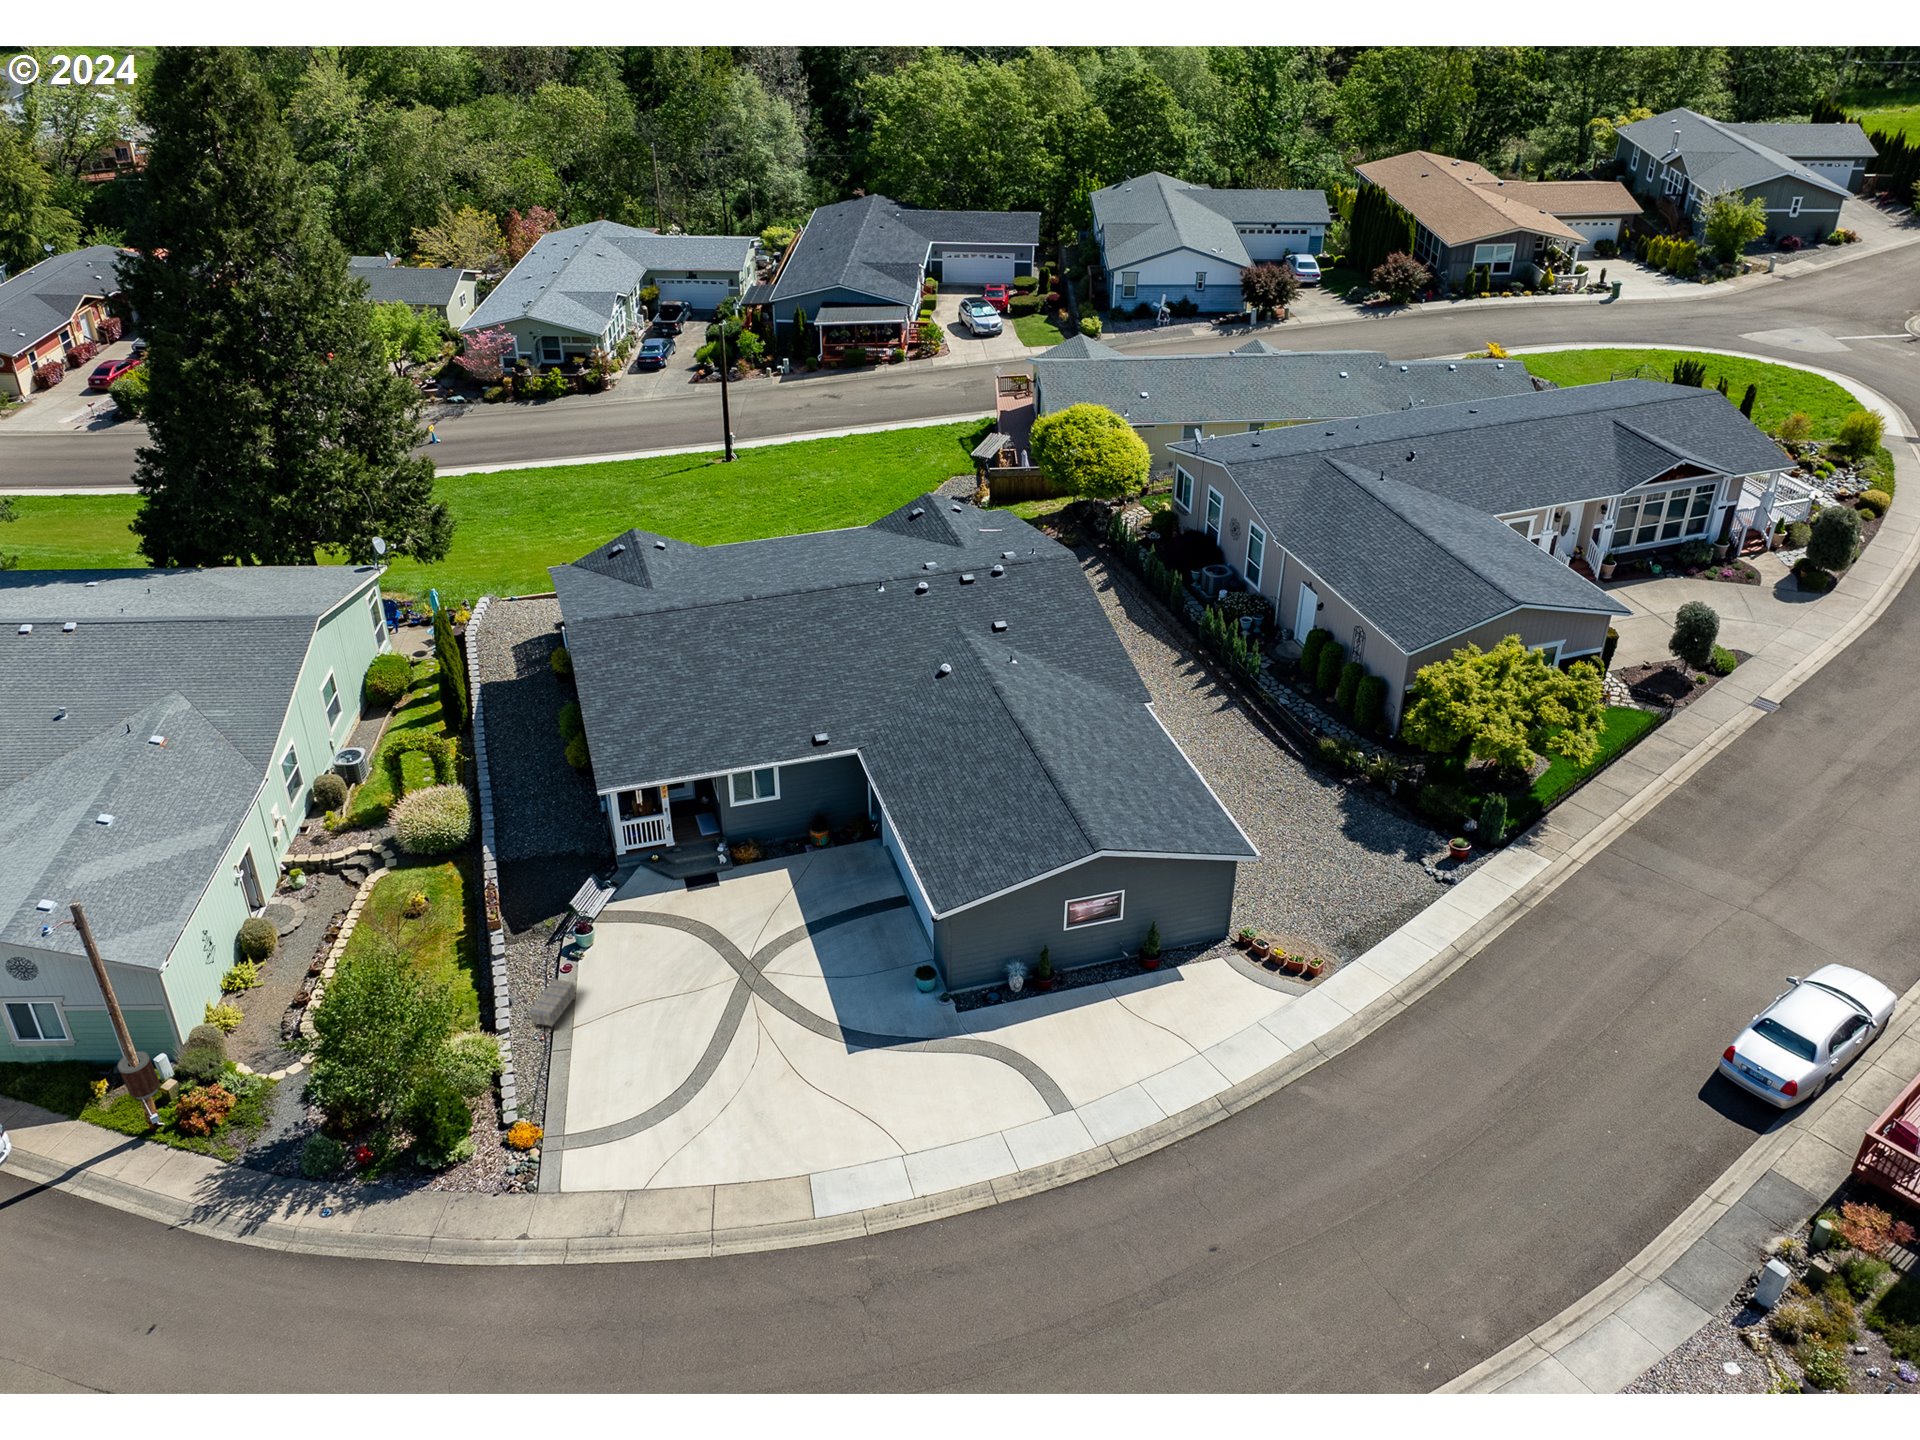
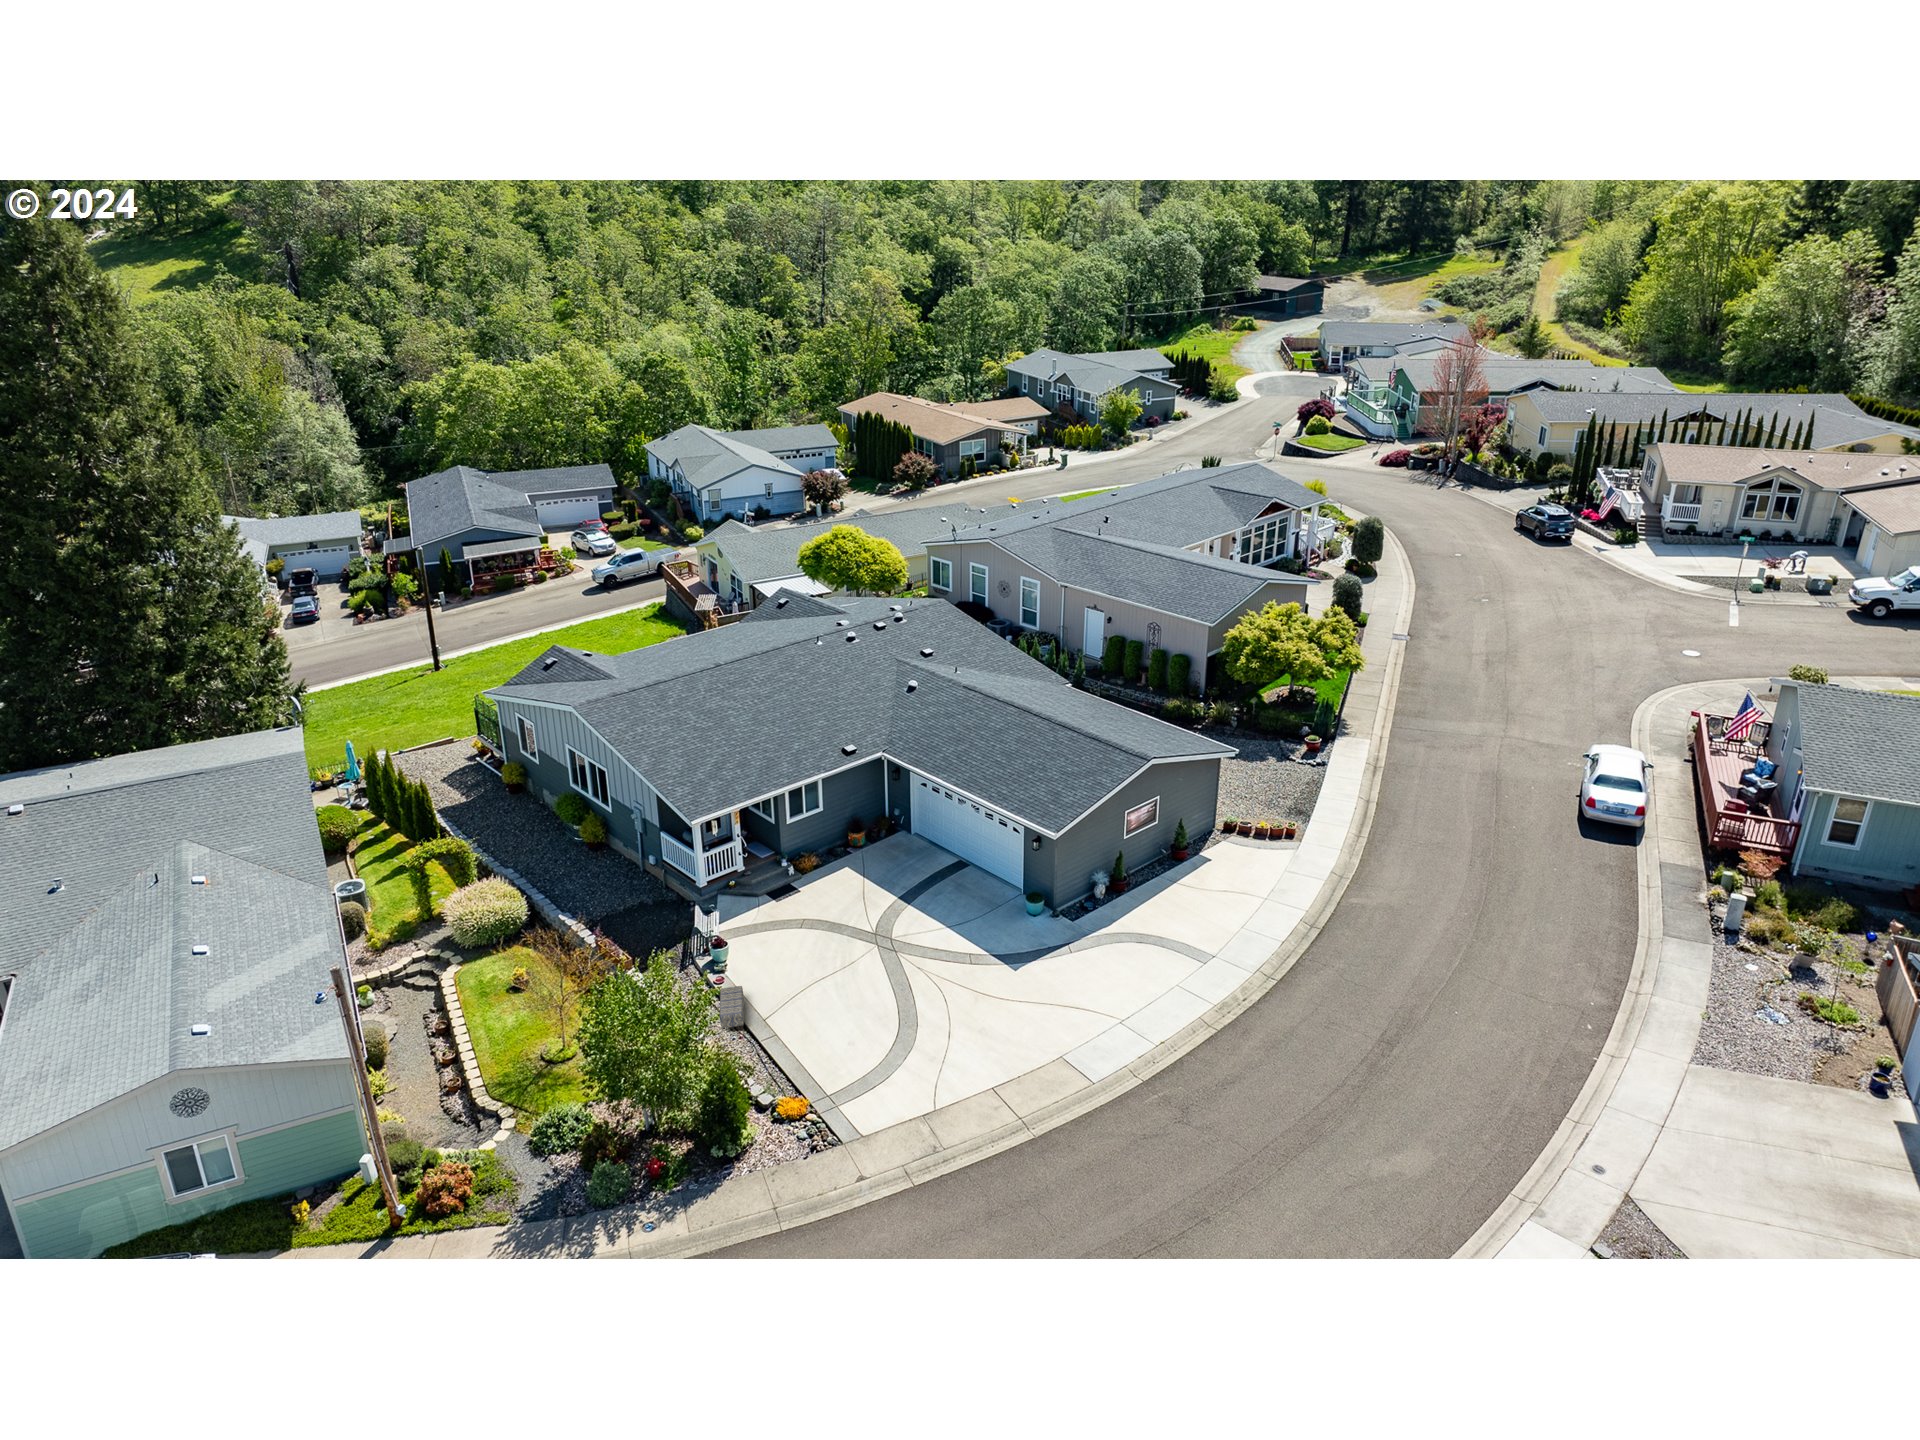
trash can: present [118,1051,160,1099] -> none [328,1158,370,1212]

